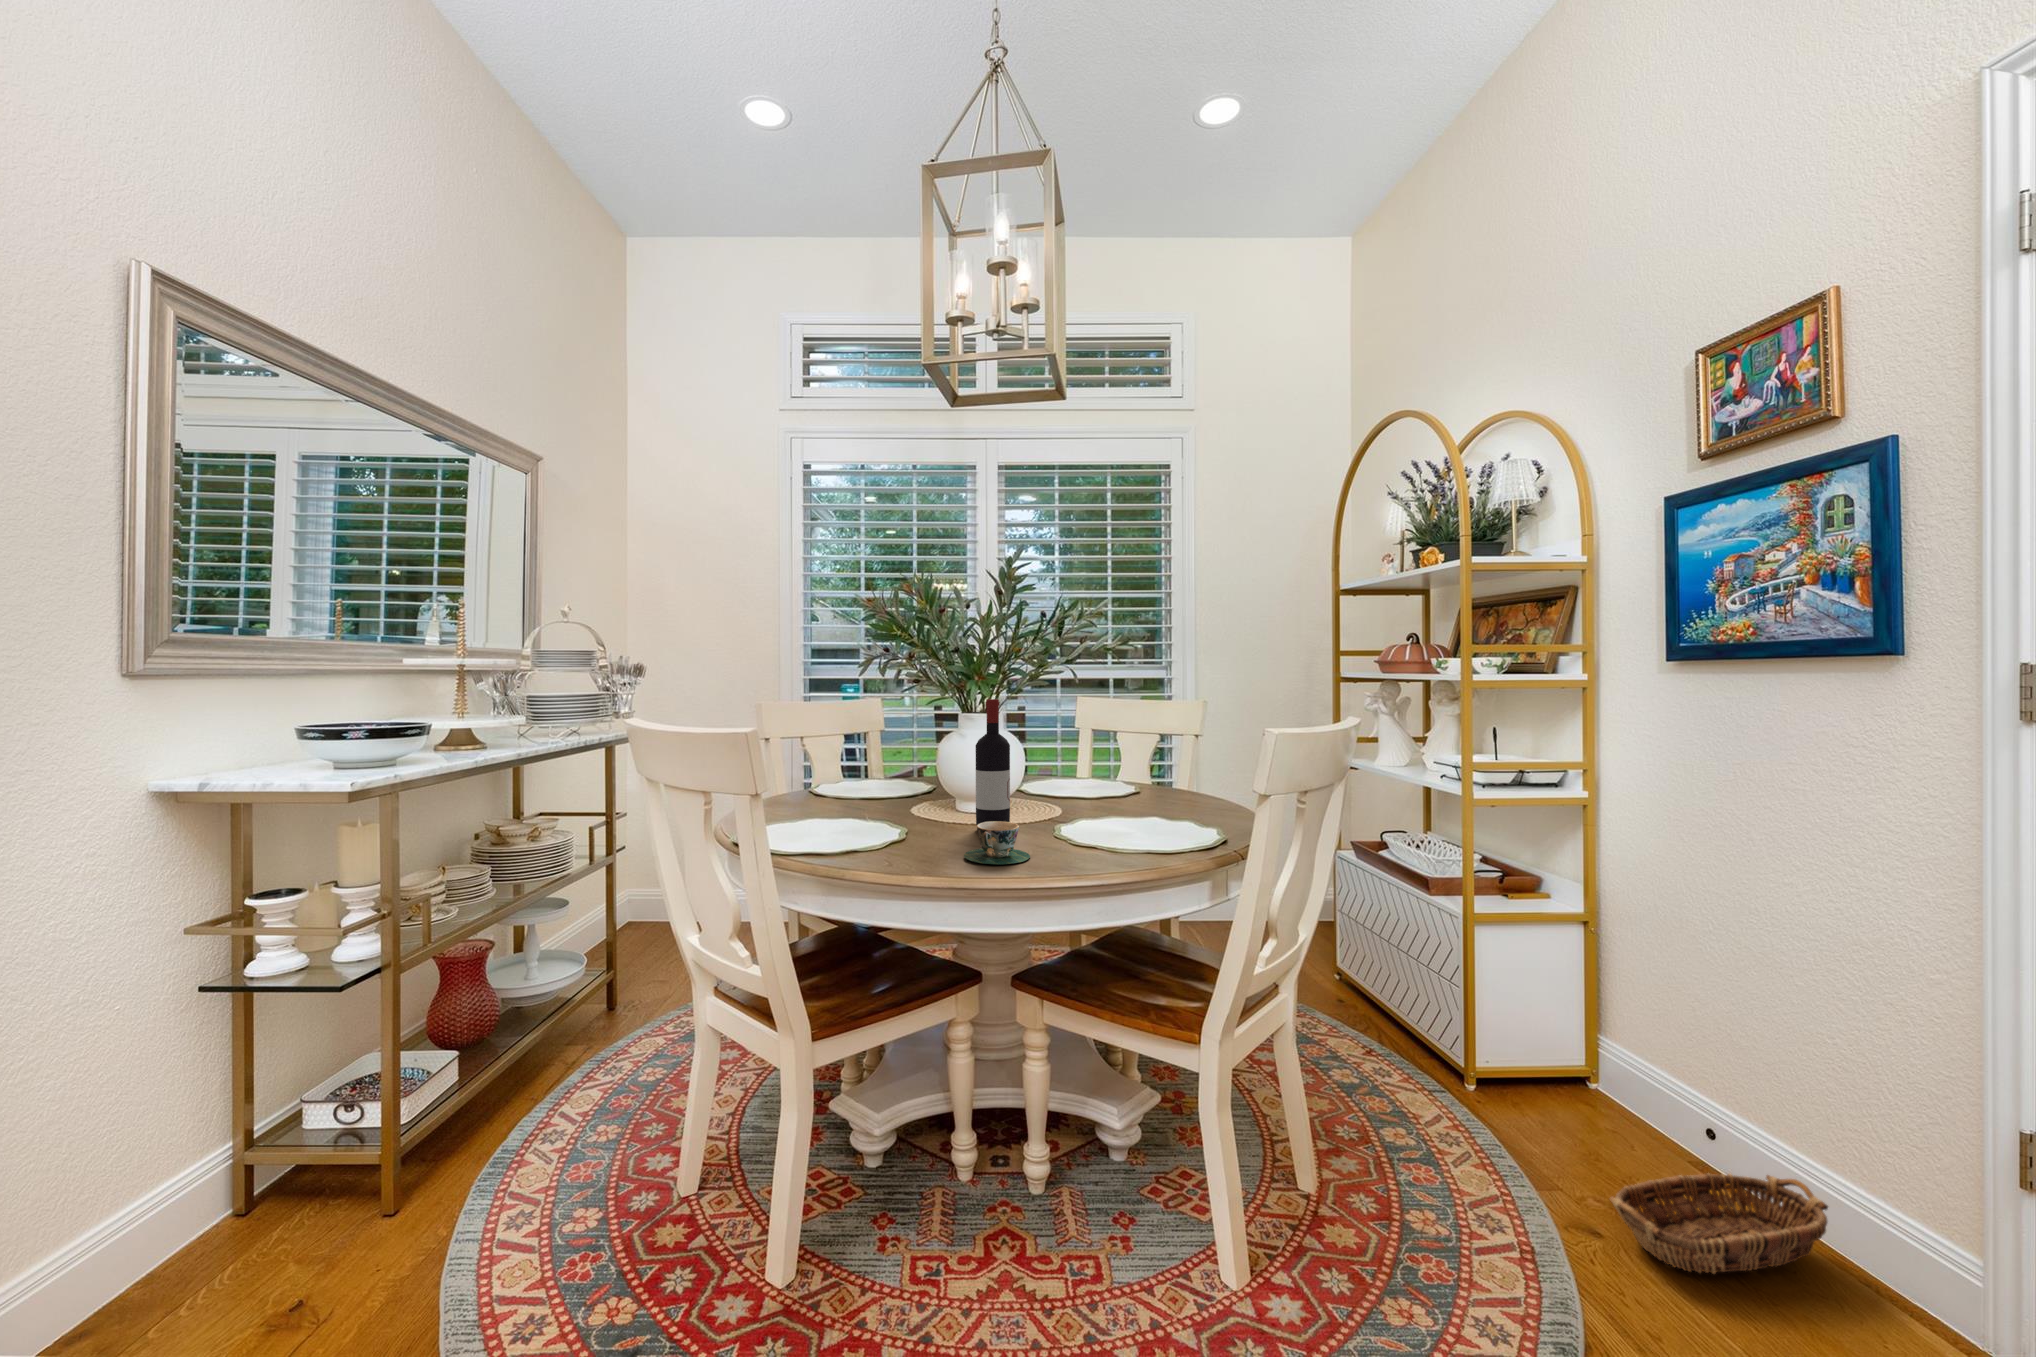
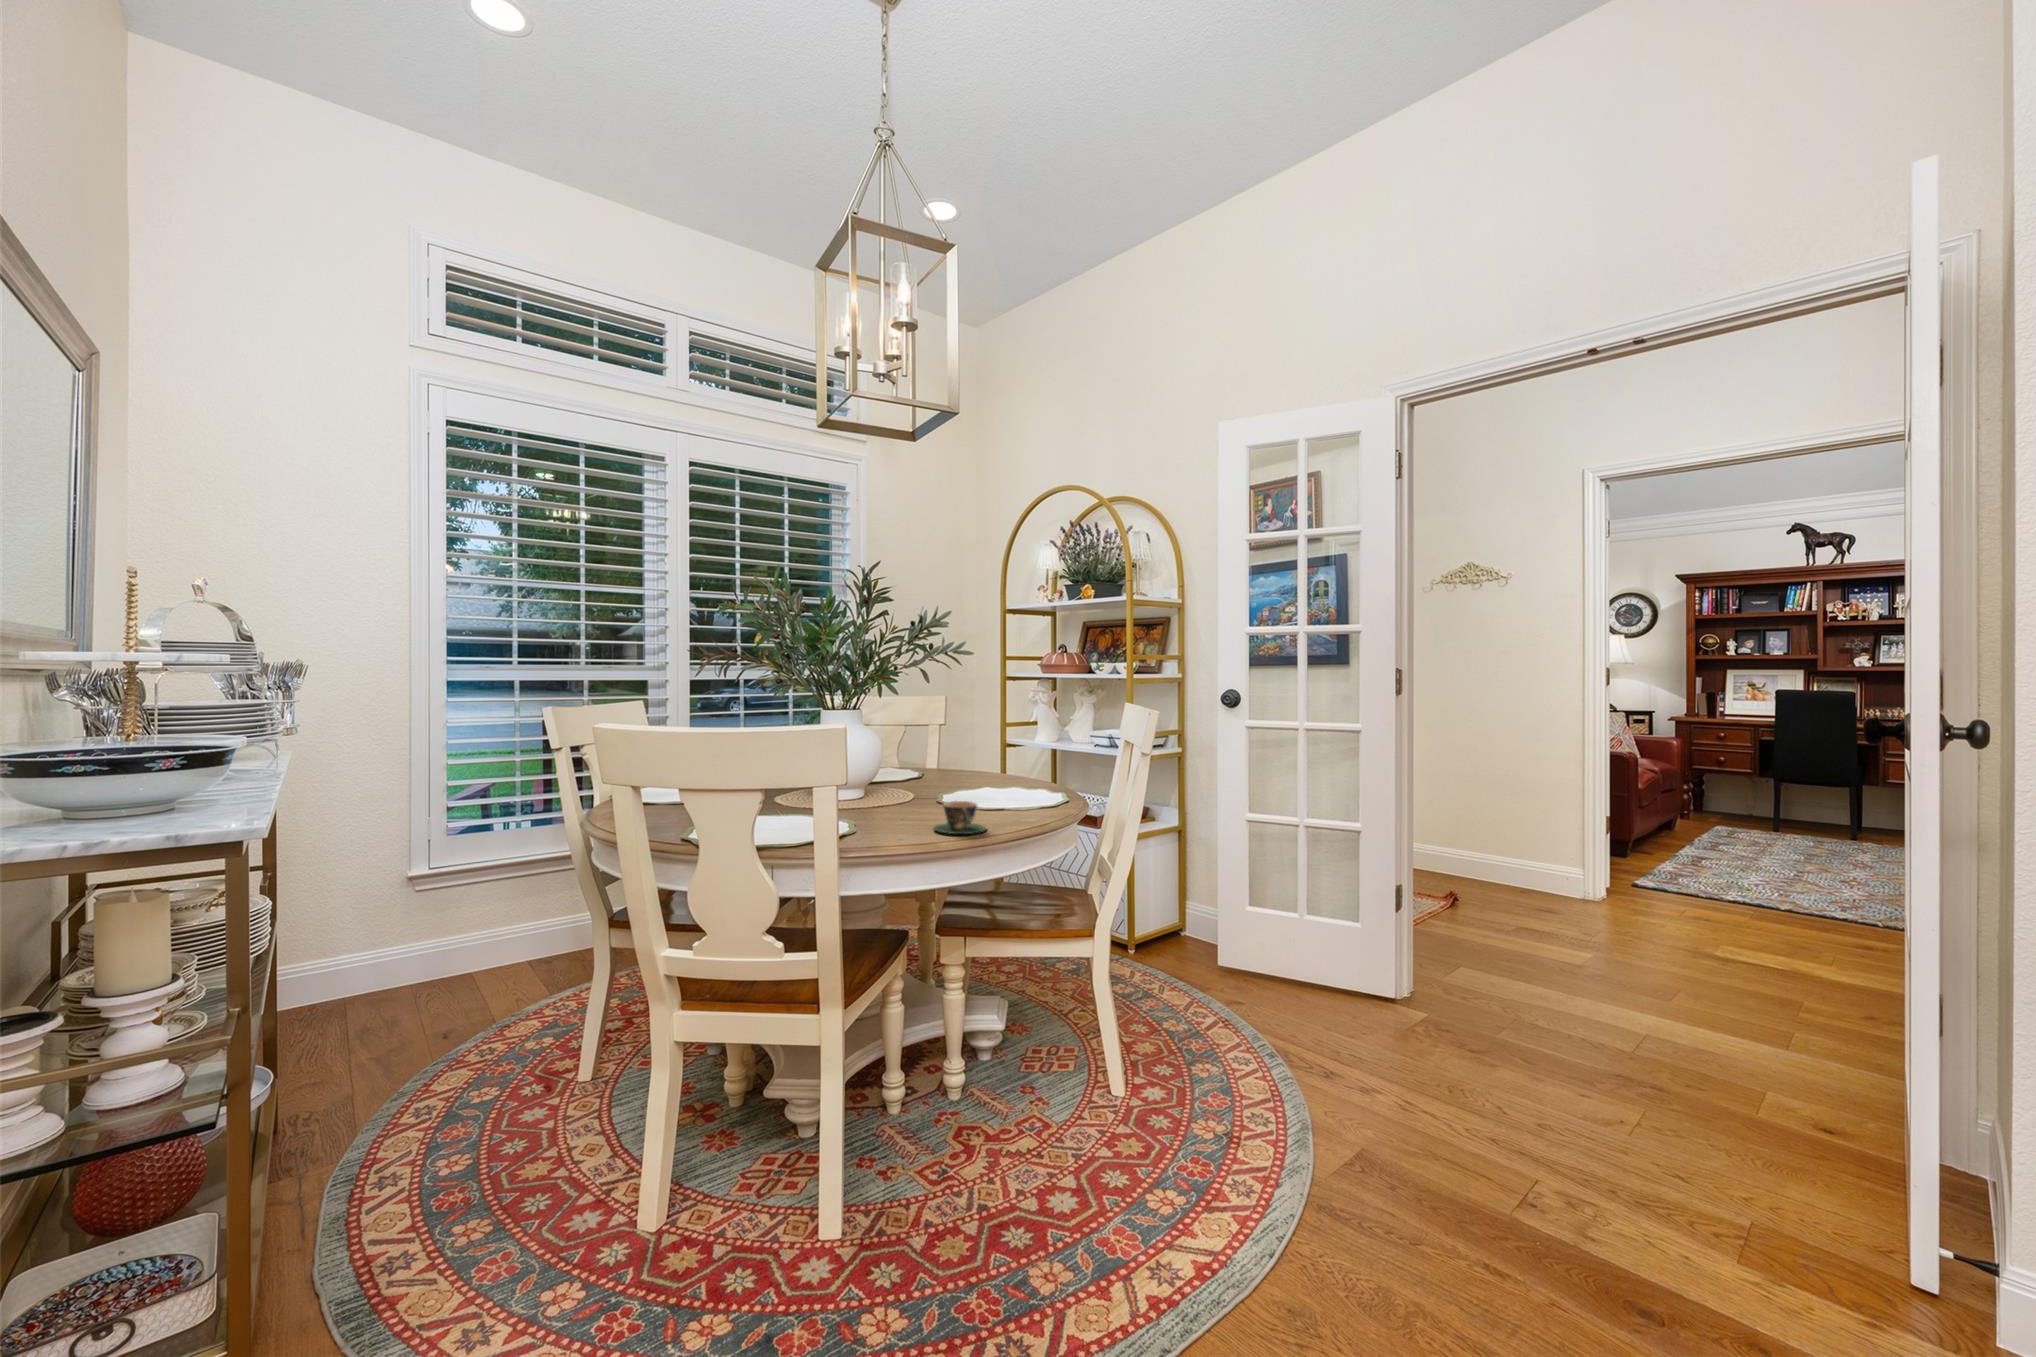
wine bottle: present [976,699,1010,825] -> none [885,702,916,815]
basket: present [1610,1173,1828,1274] -> none [1225,937,1334,1016]

